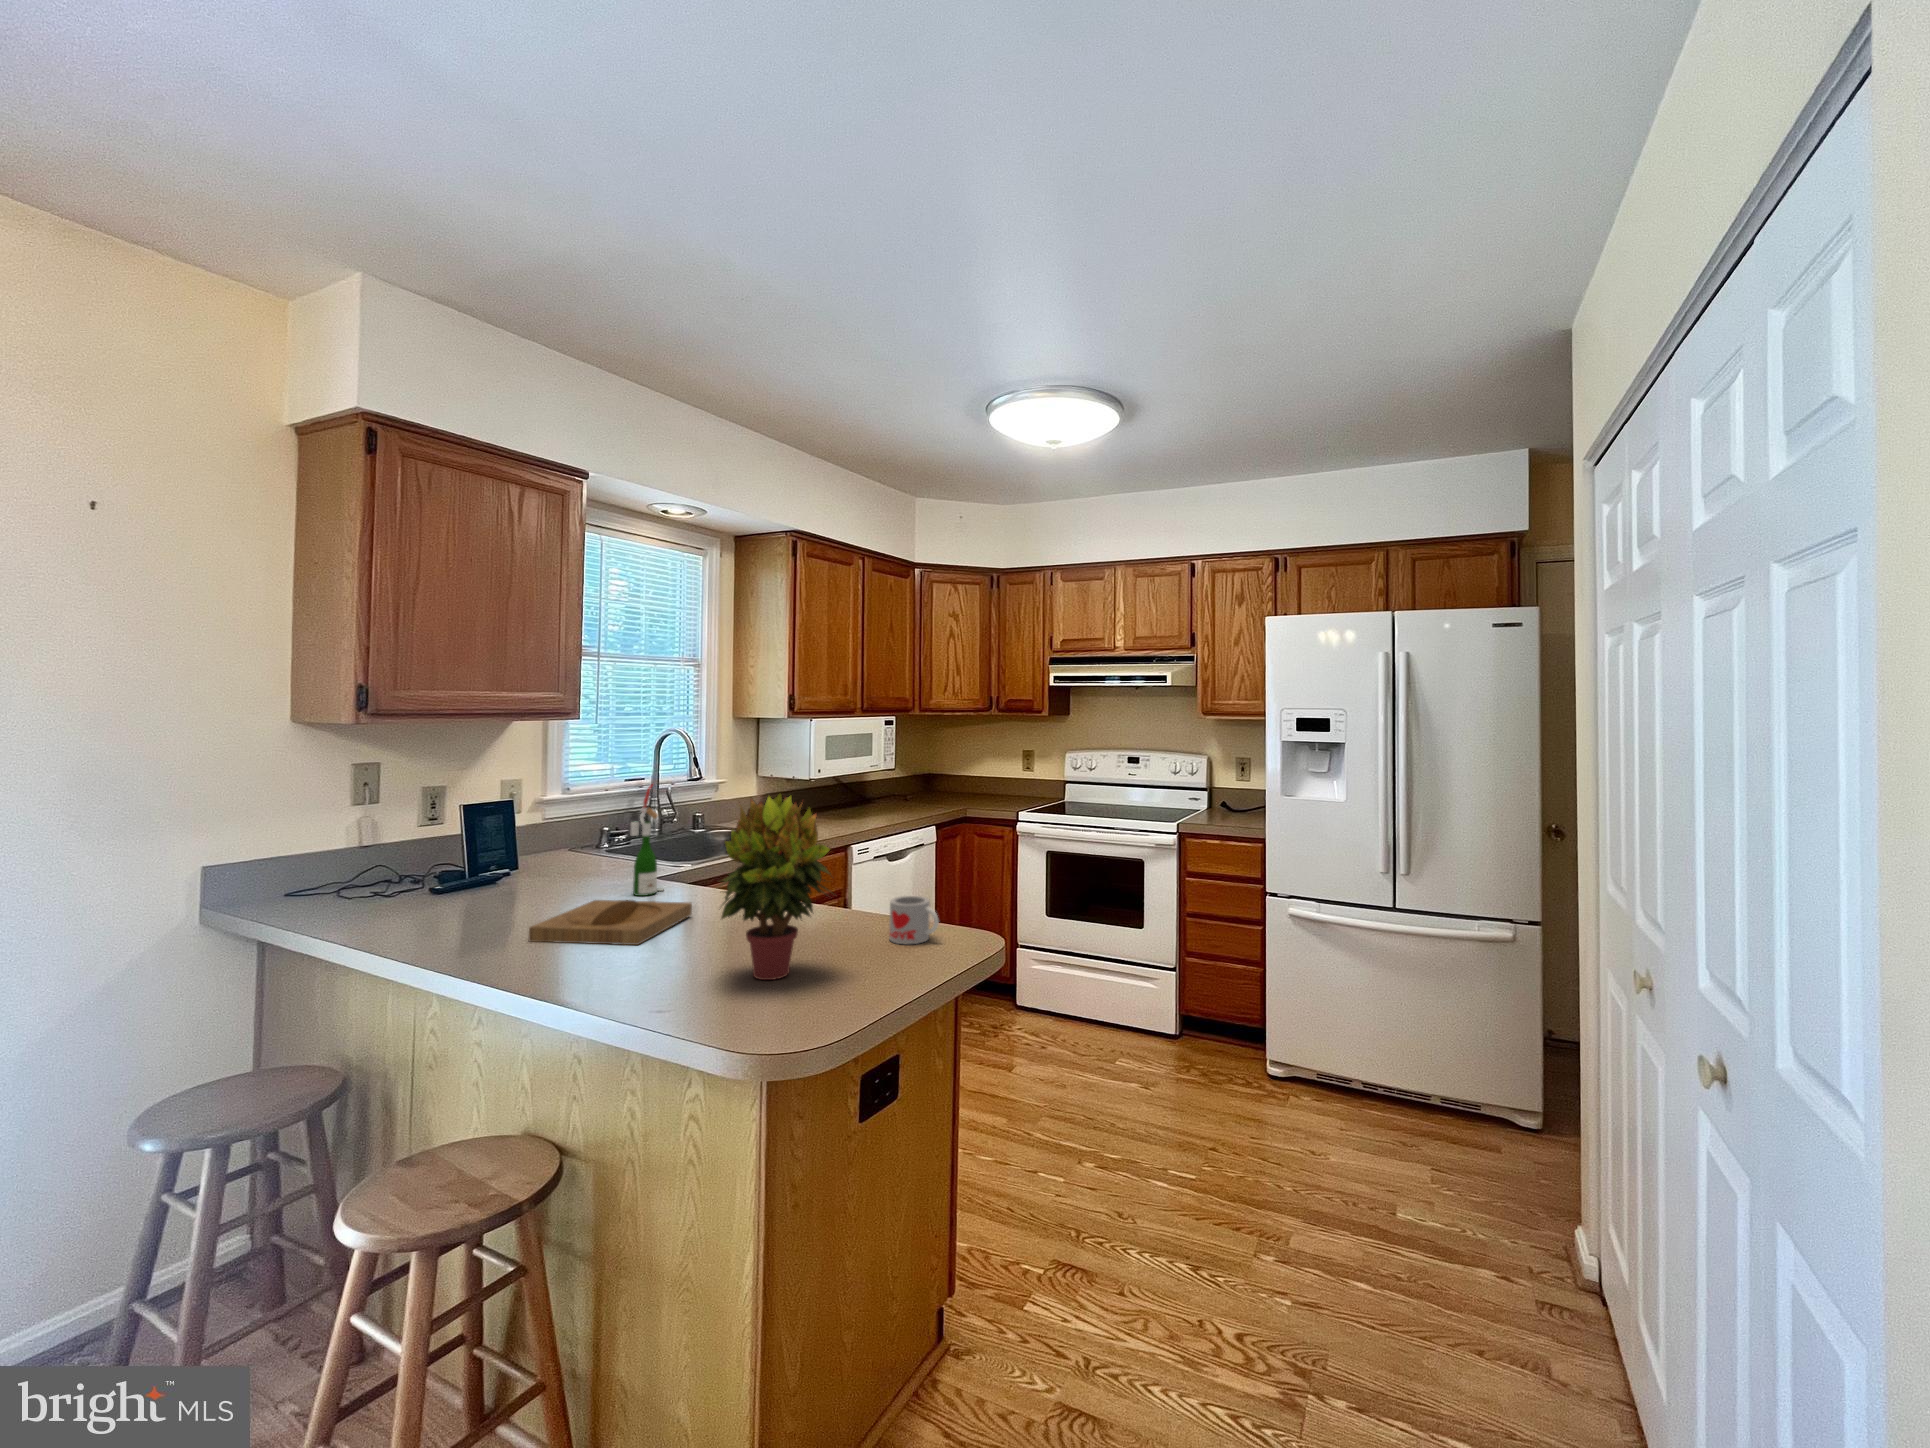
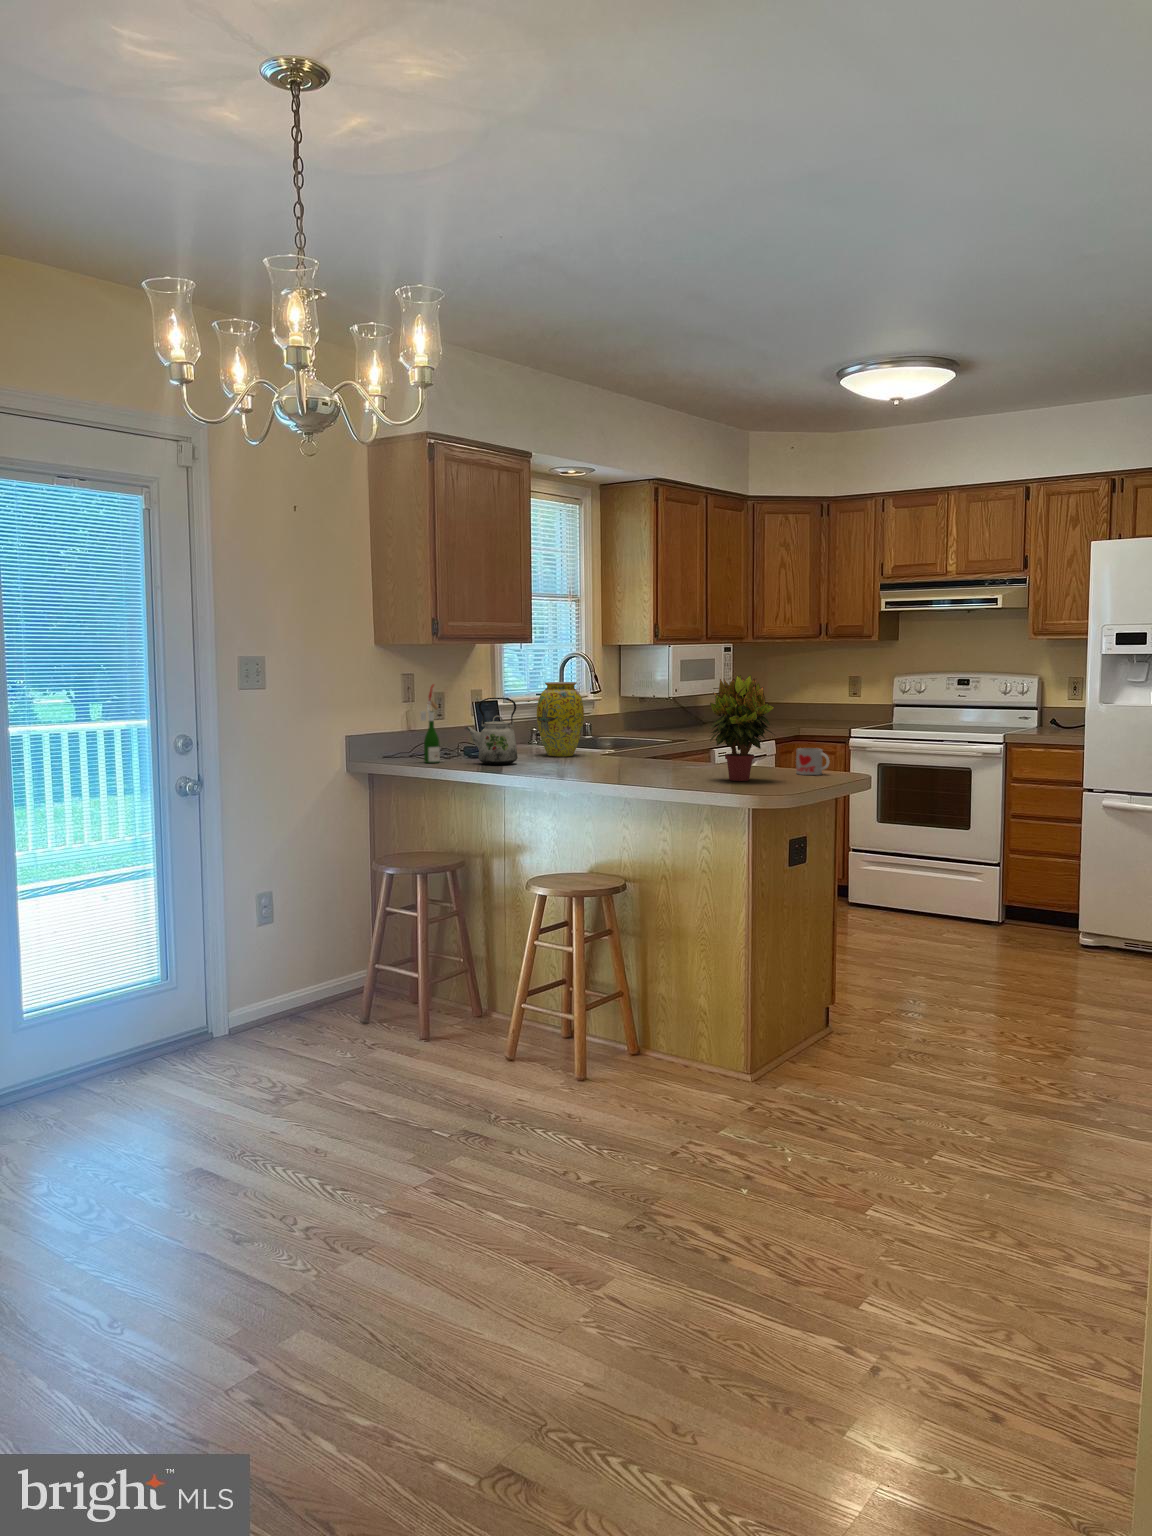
vase: none [552,777,628,887] -> present [537,682,584,757]
wine bottle: present [631,785,663,896] -> present [421,685,441,763]
kettle: none [379,812,470,922] -> present [465,698,518,765]
tray: present [529,900,692,945] -> none [576,753,657,773]

